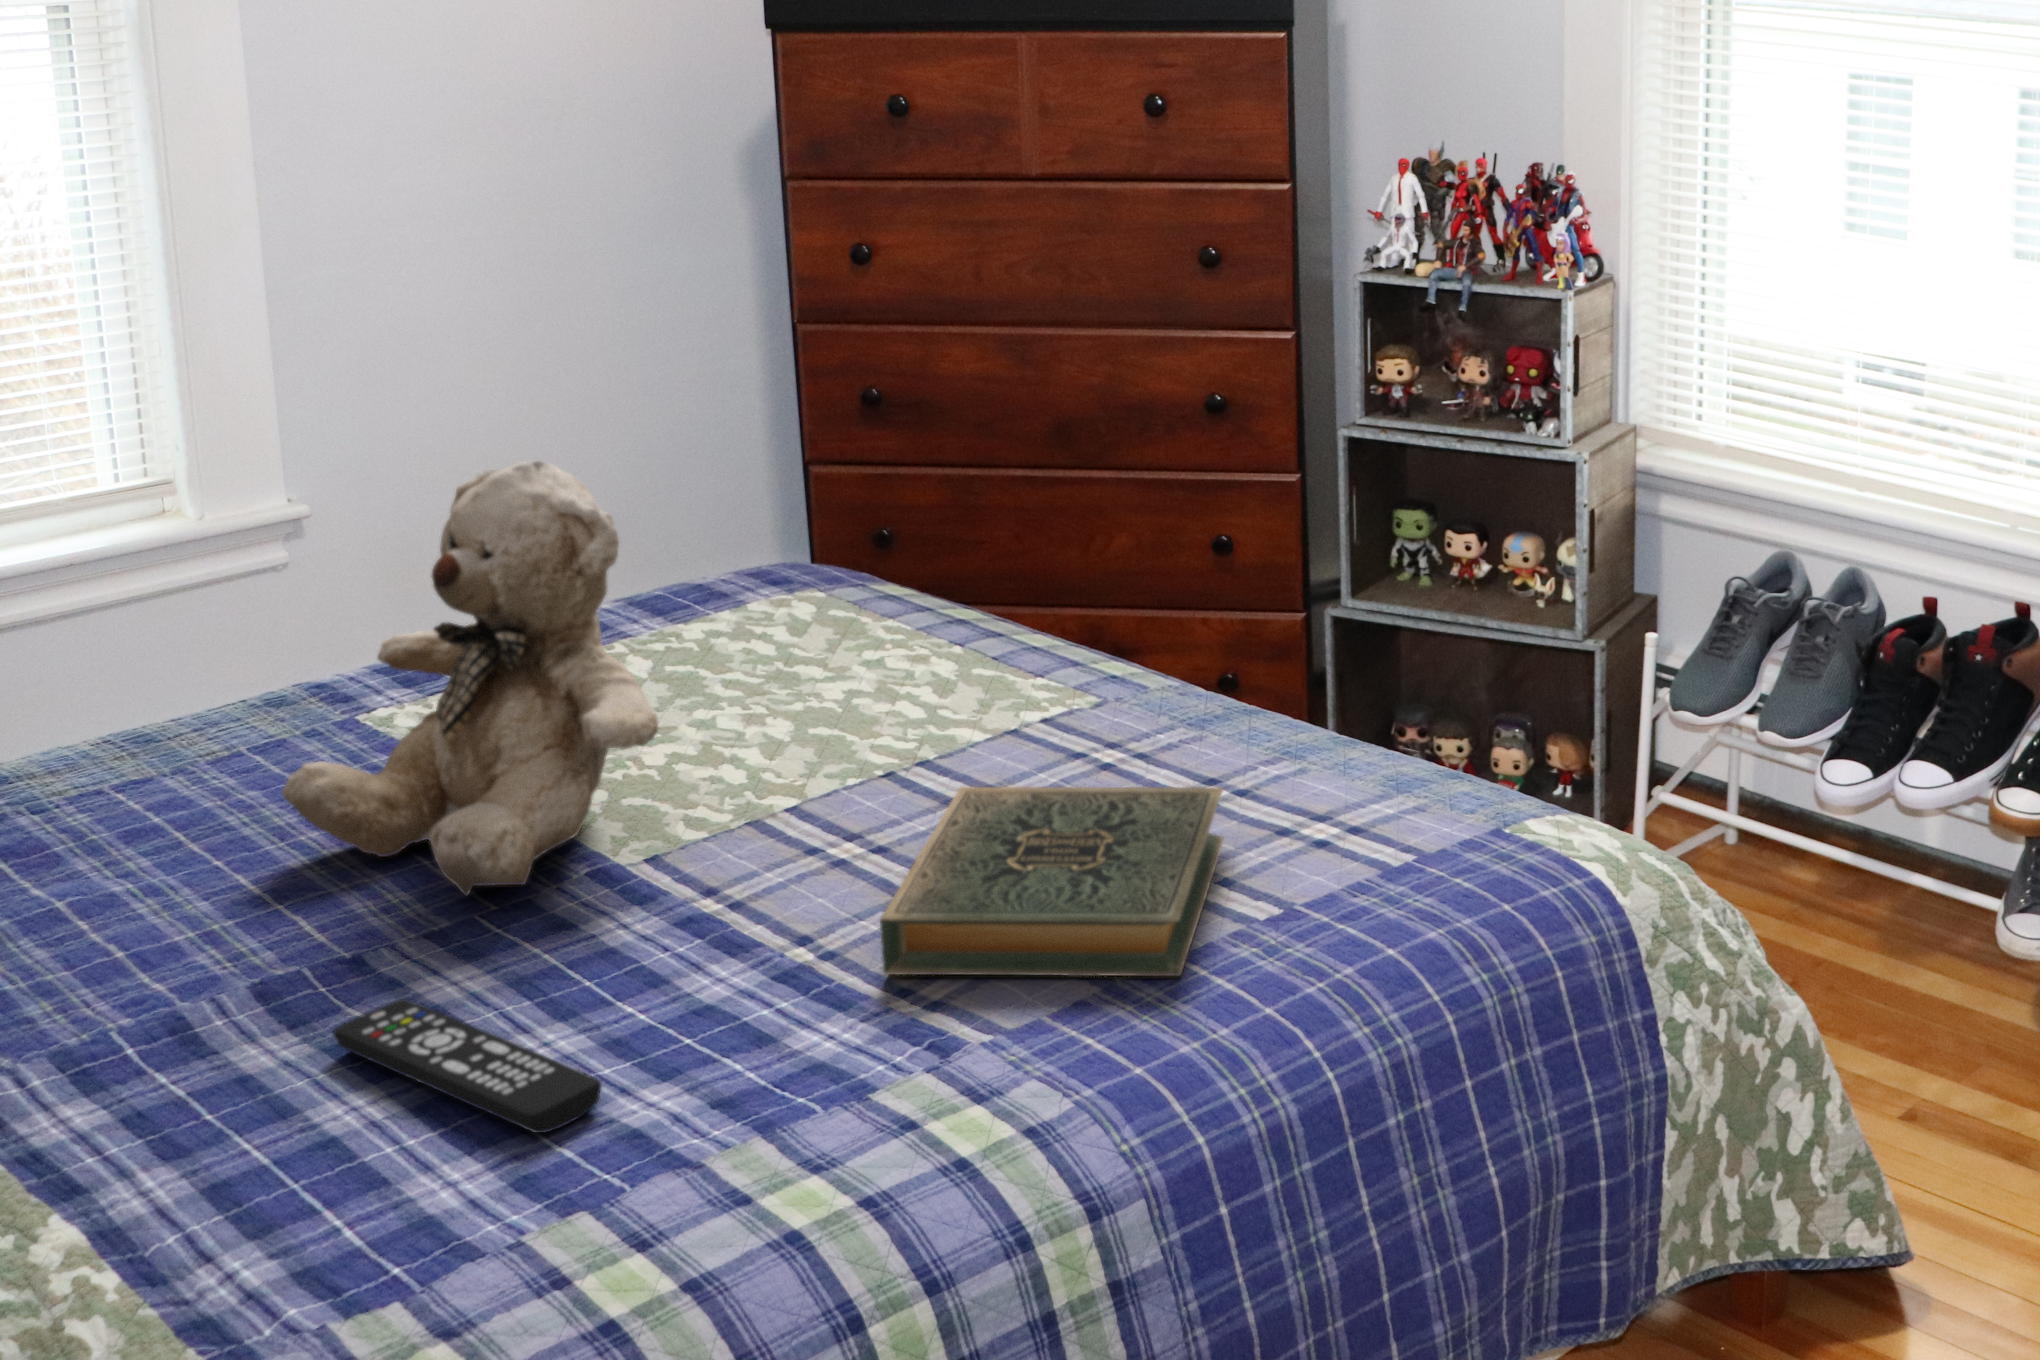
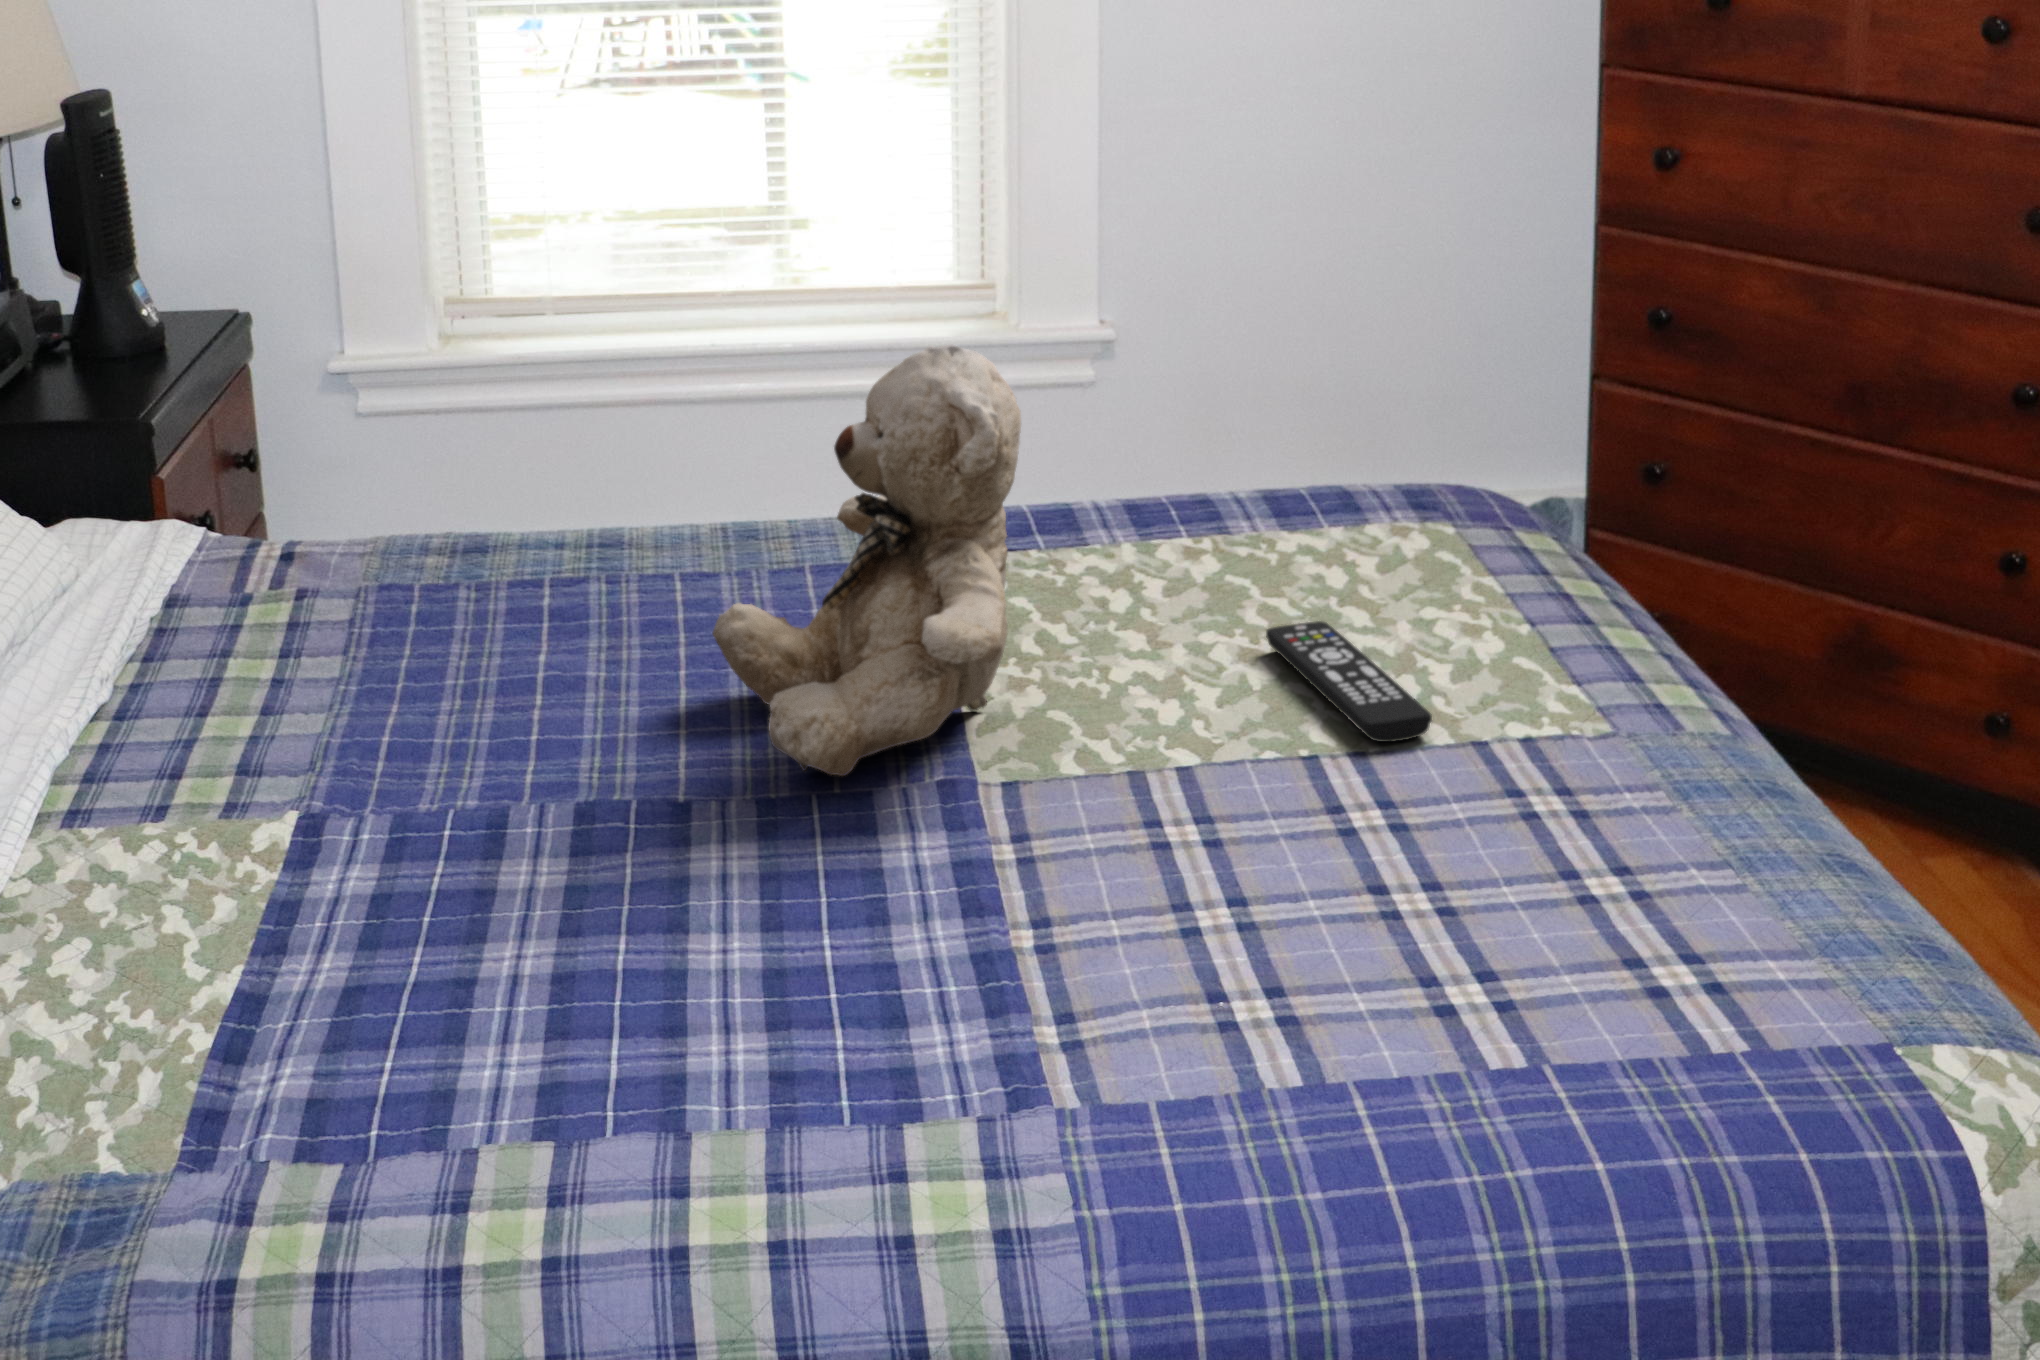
hardback book: present [880,786,1224,976] -> none [1039,793,1541,1102]
remote control: present [333,999,602,1133] -> present [1266,621,1432,742]

